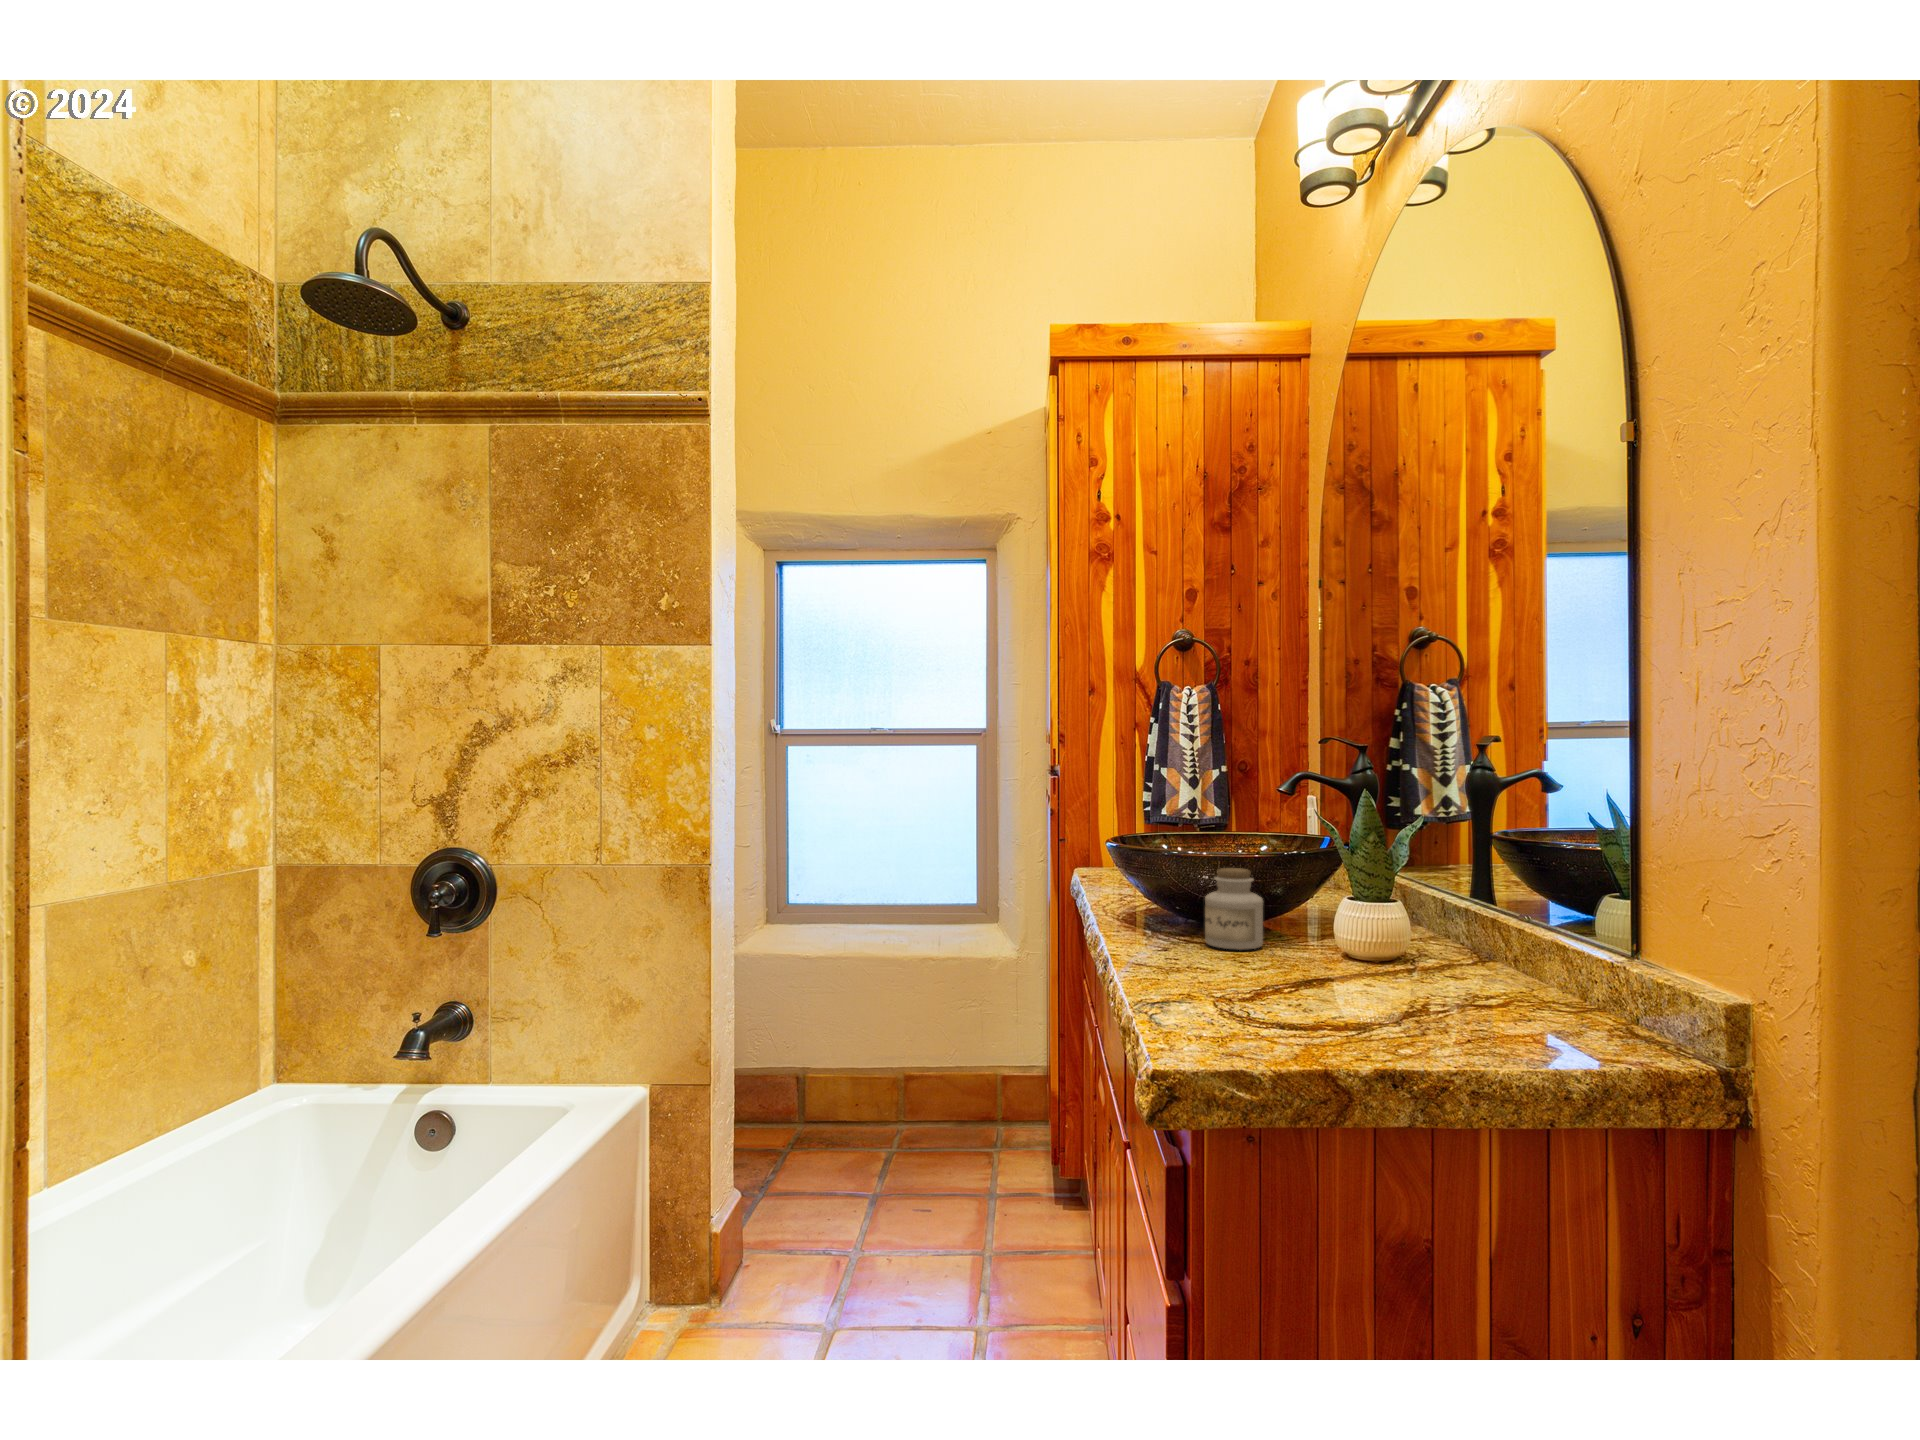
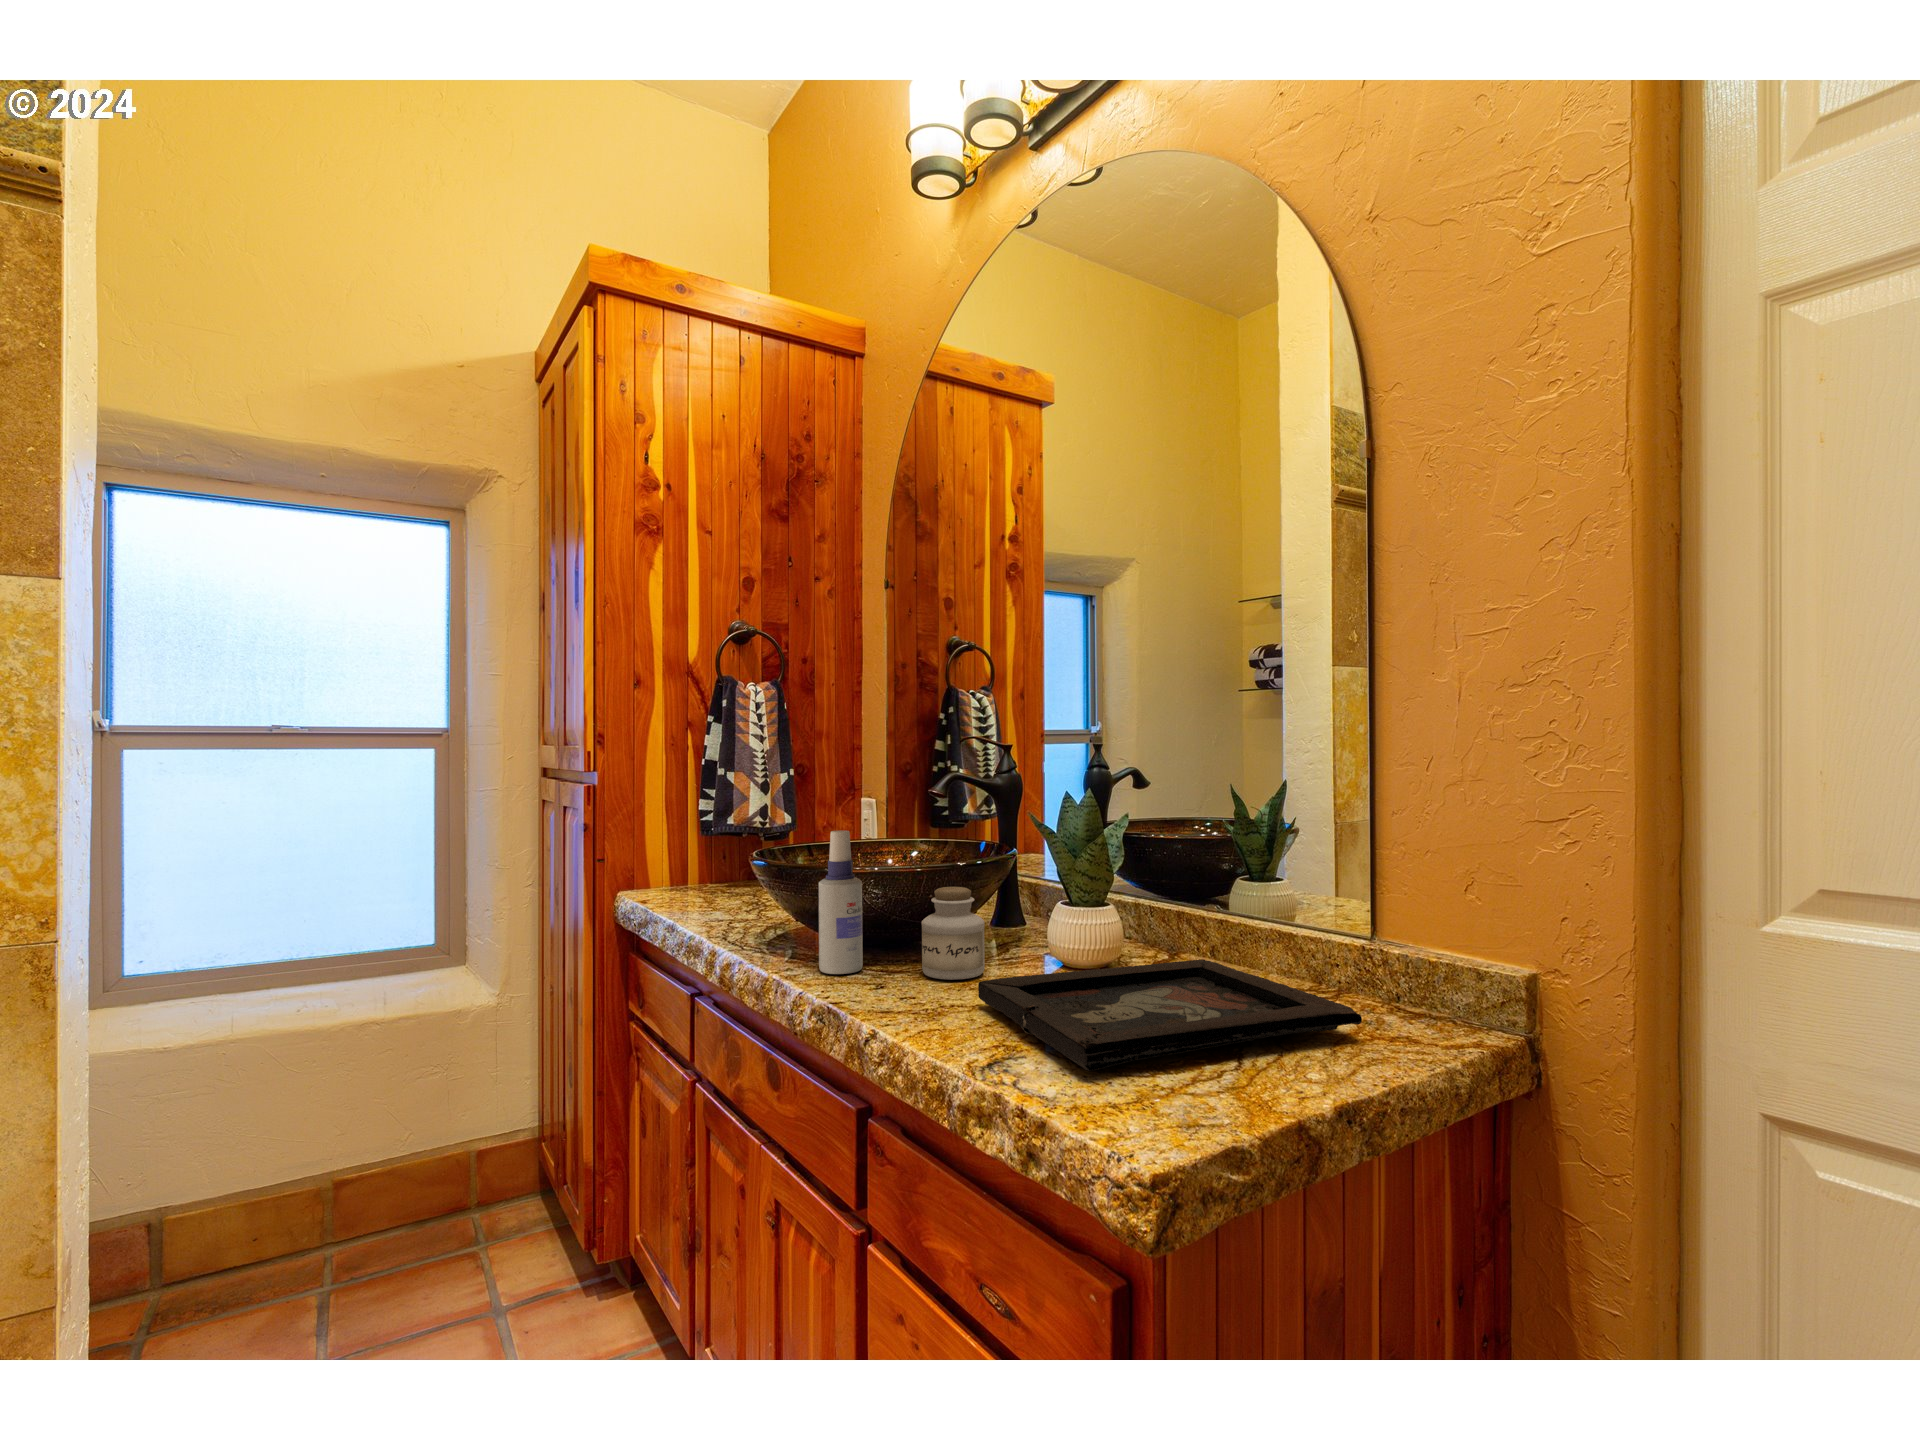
spray bottle: none [1130,812,1168,934] -> present [819,830,863,974]
decorative tray: none [1194,945,1519,1026] -> present [978,960,1362,1071]

